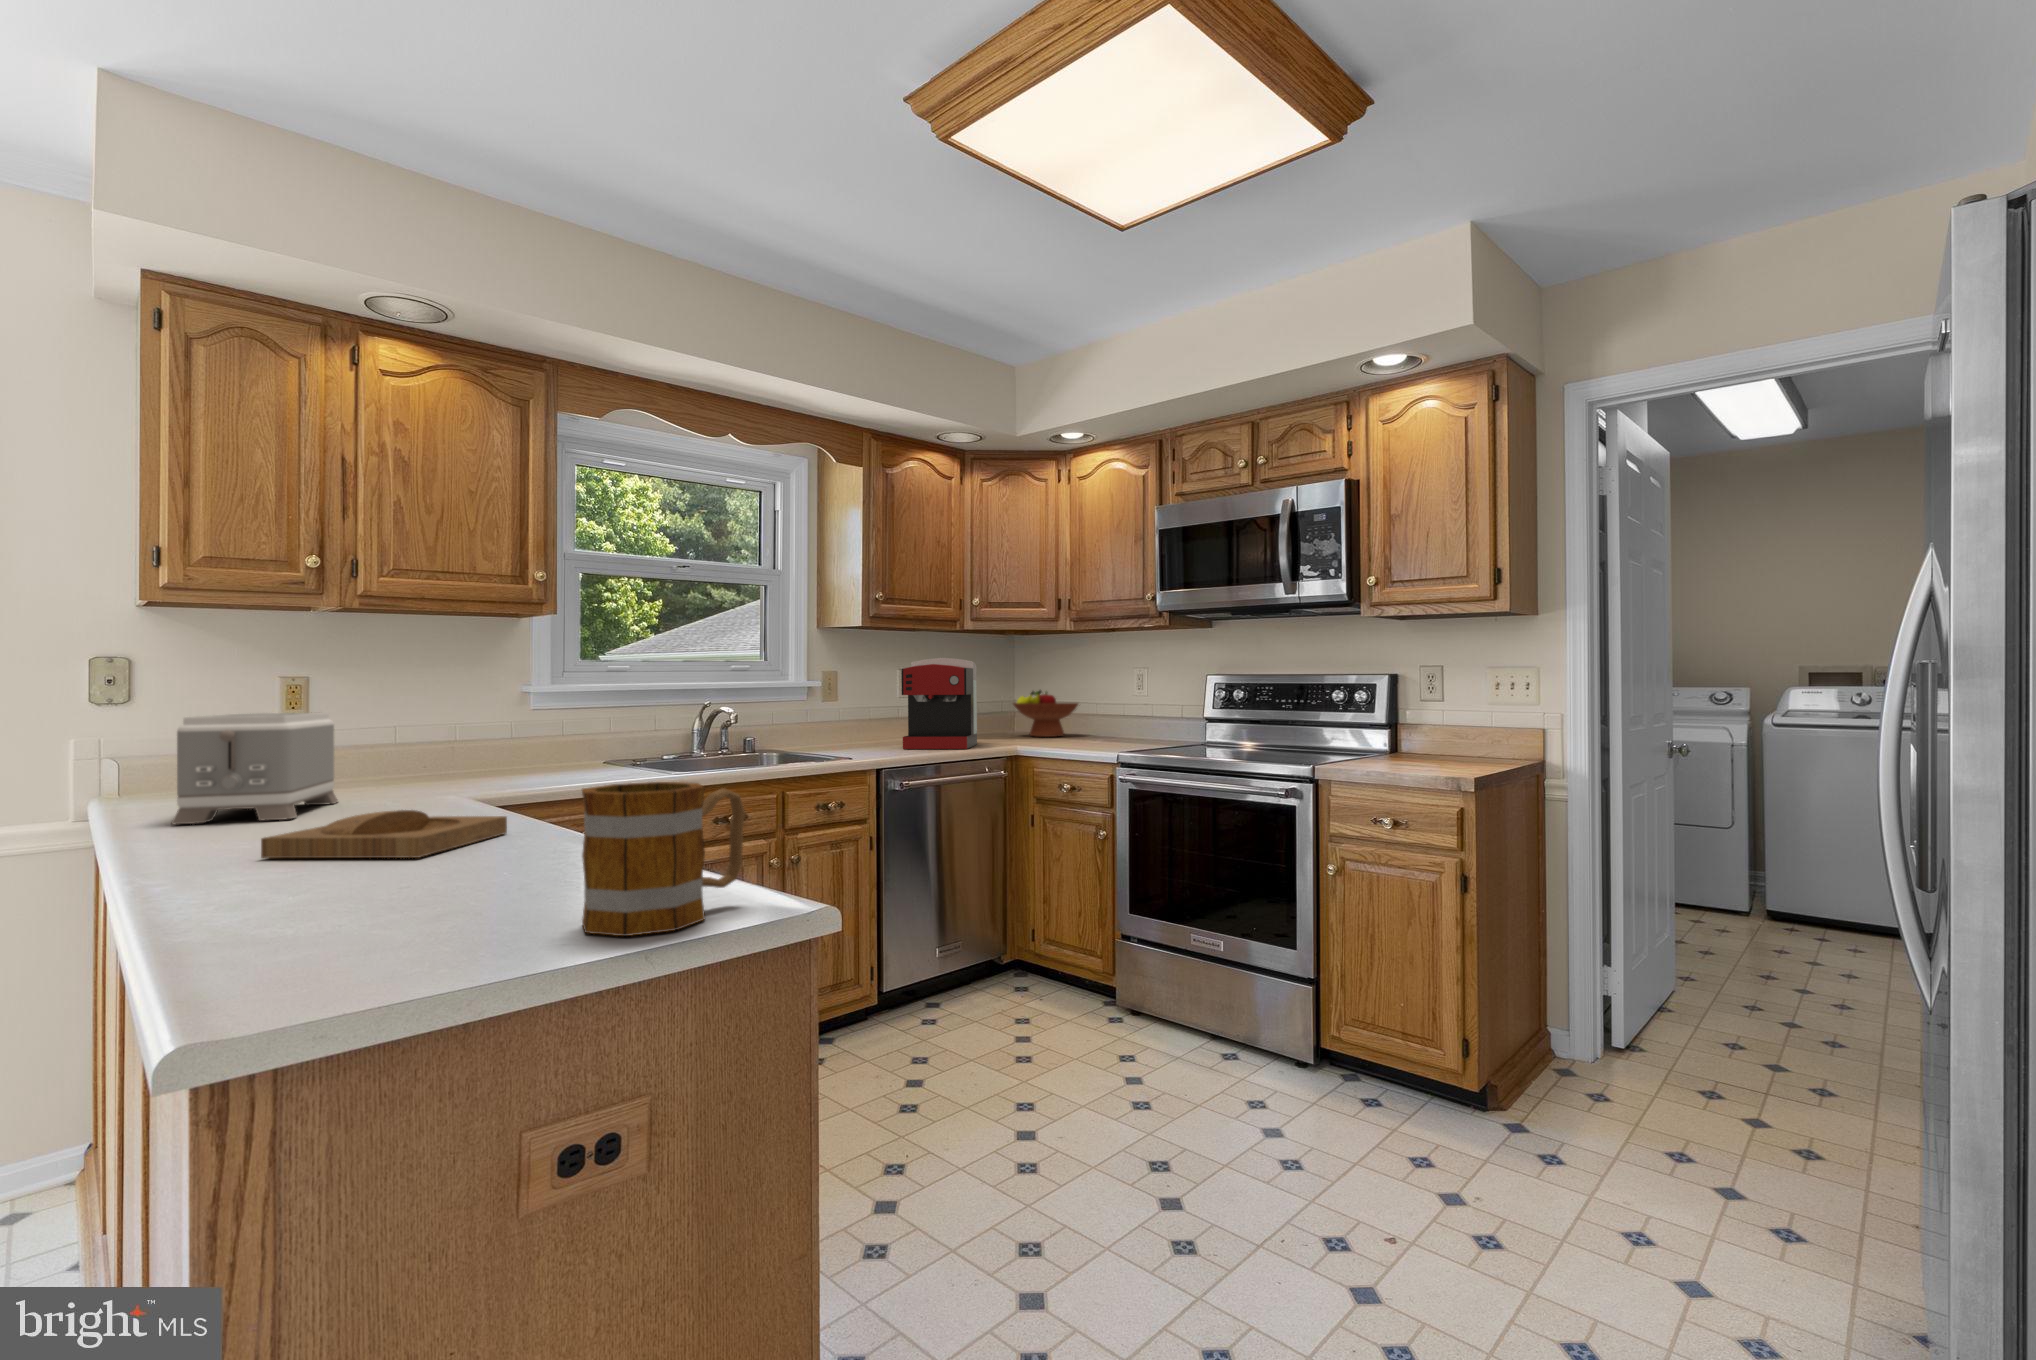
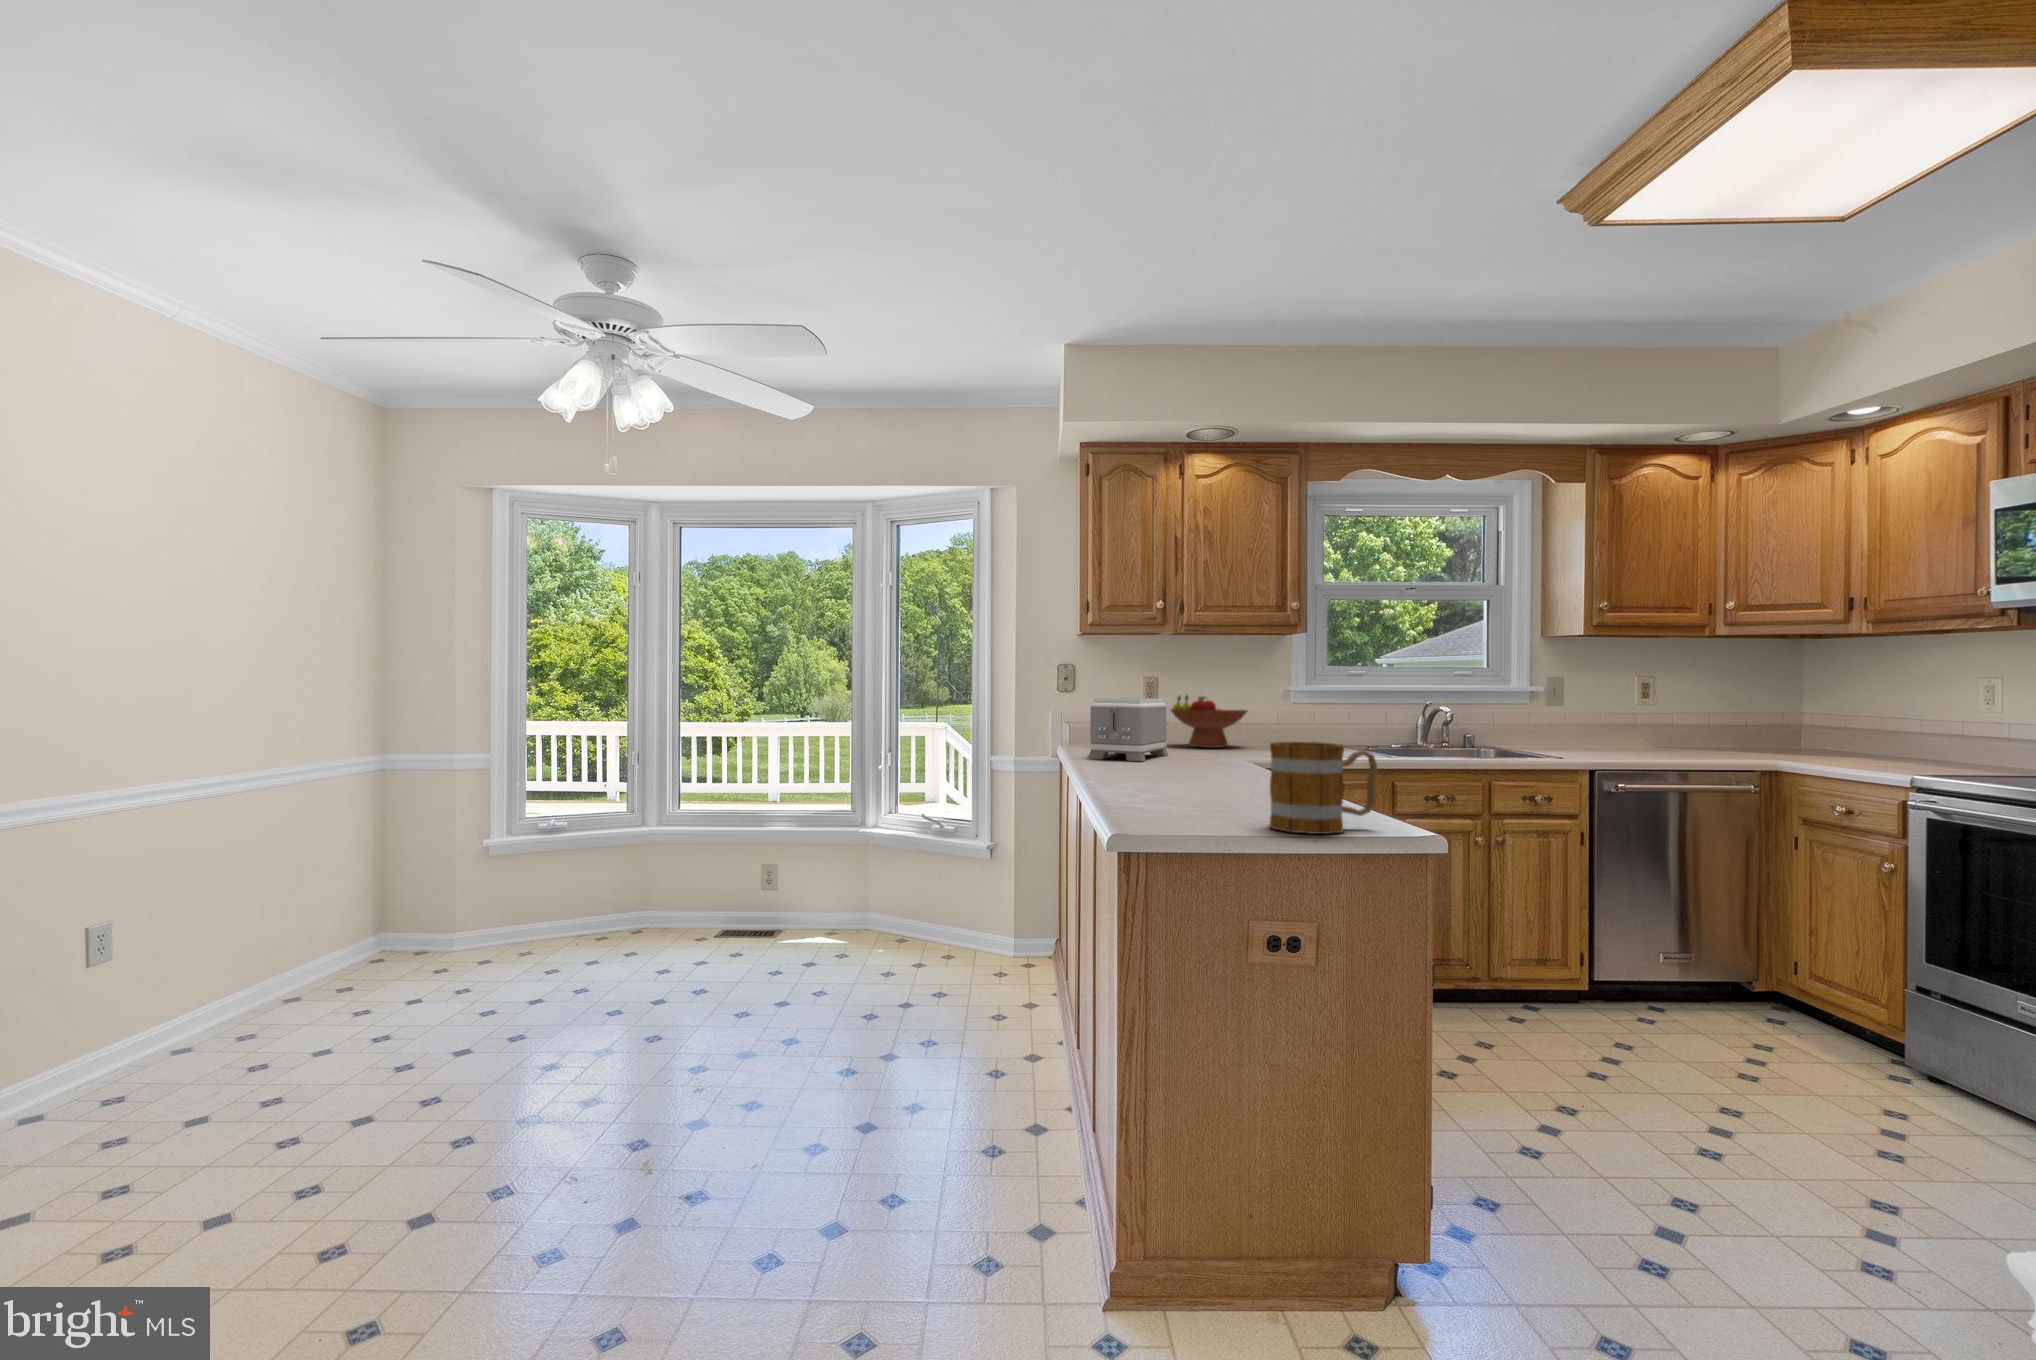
coffee maker: present [901,658,977,749] -> none [1628,664,1727,756]
fruit bowl: present [1013,690,1078,737] -> present [1170,695,1247,748]
tray: present [261,810,507,858] -> none [1124,758,1254,785]

